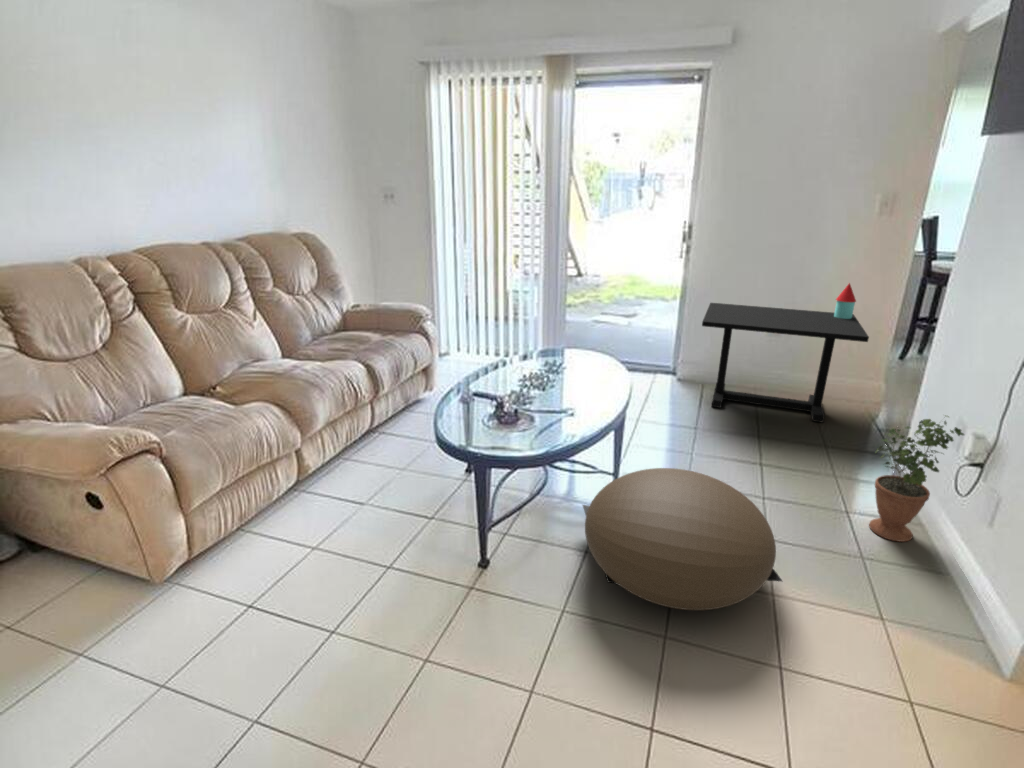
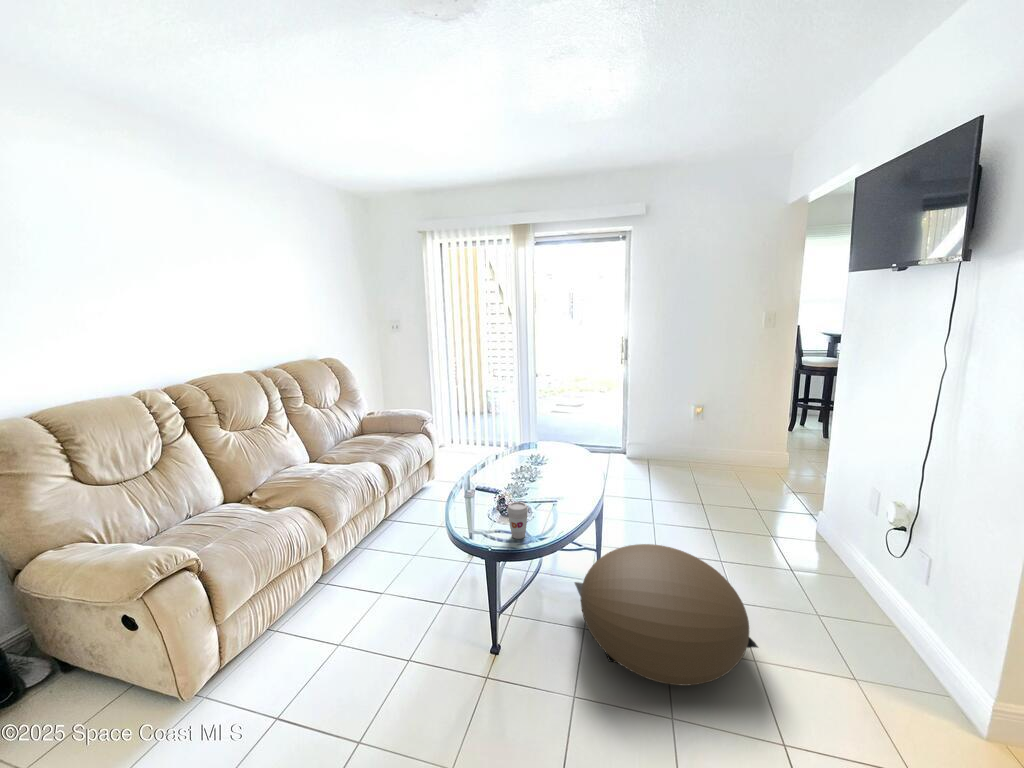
side table: present [702,283,869,423] -> none [648,379,778,490]
coffee cup: none [505,406,530,448] -> present [507,502,528,539]
potted plant: present [869,416,964,542] -> none [806,486,877,596]

